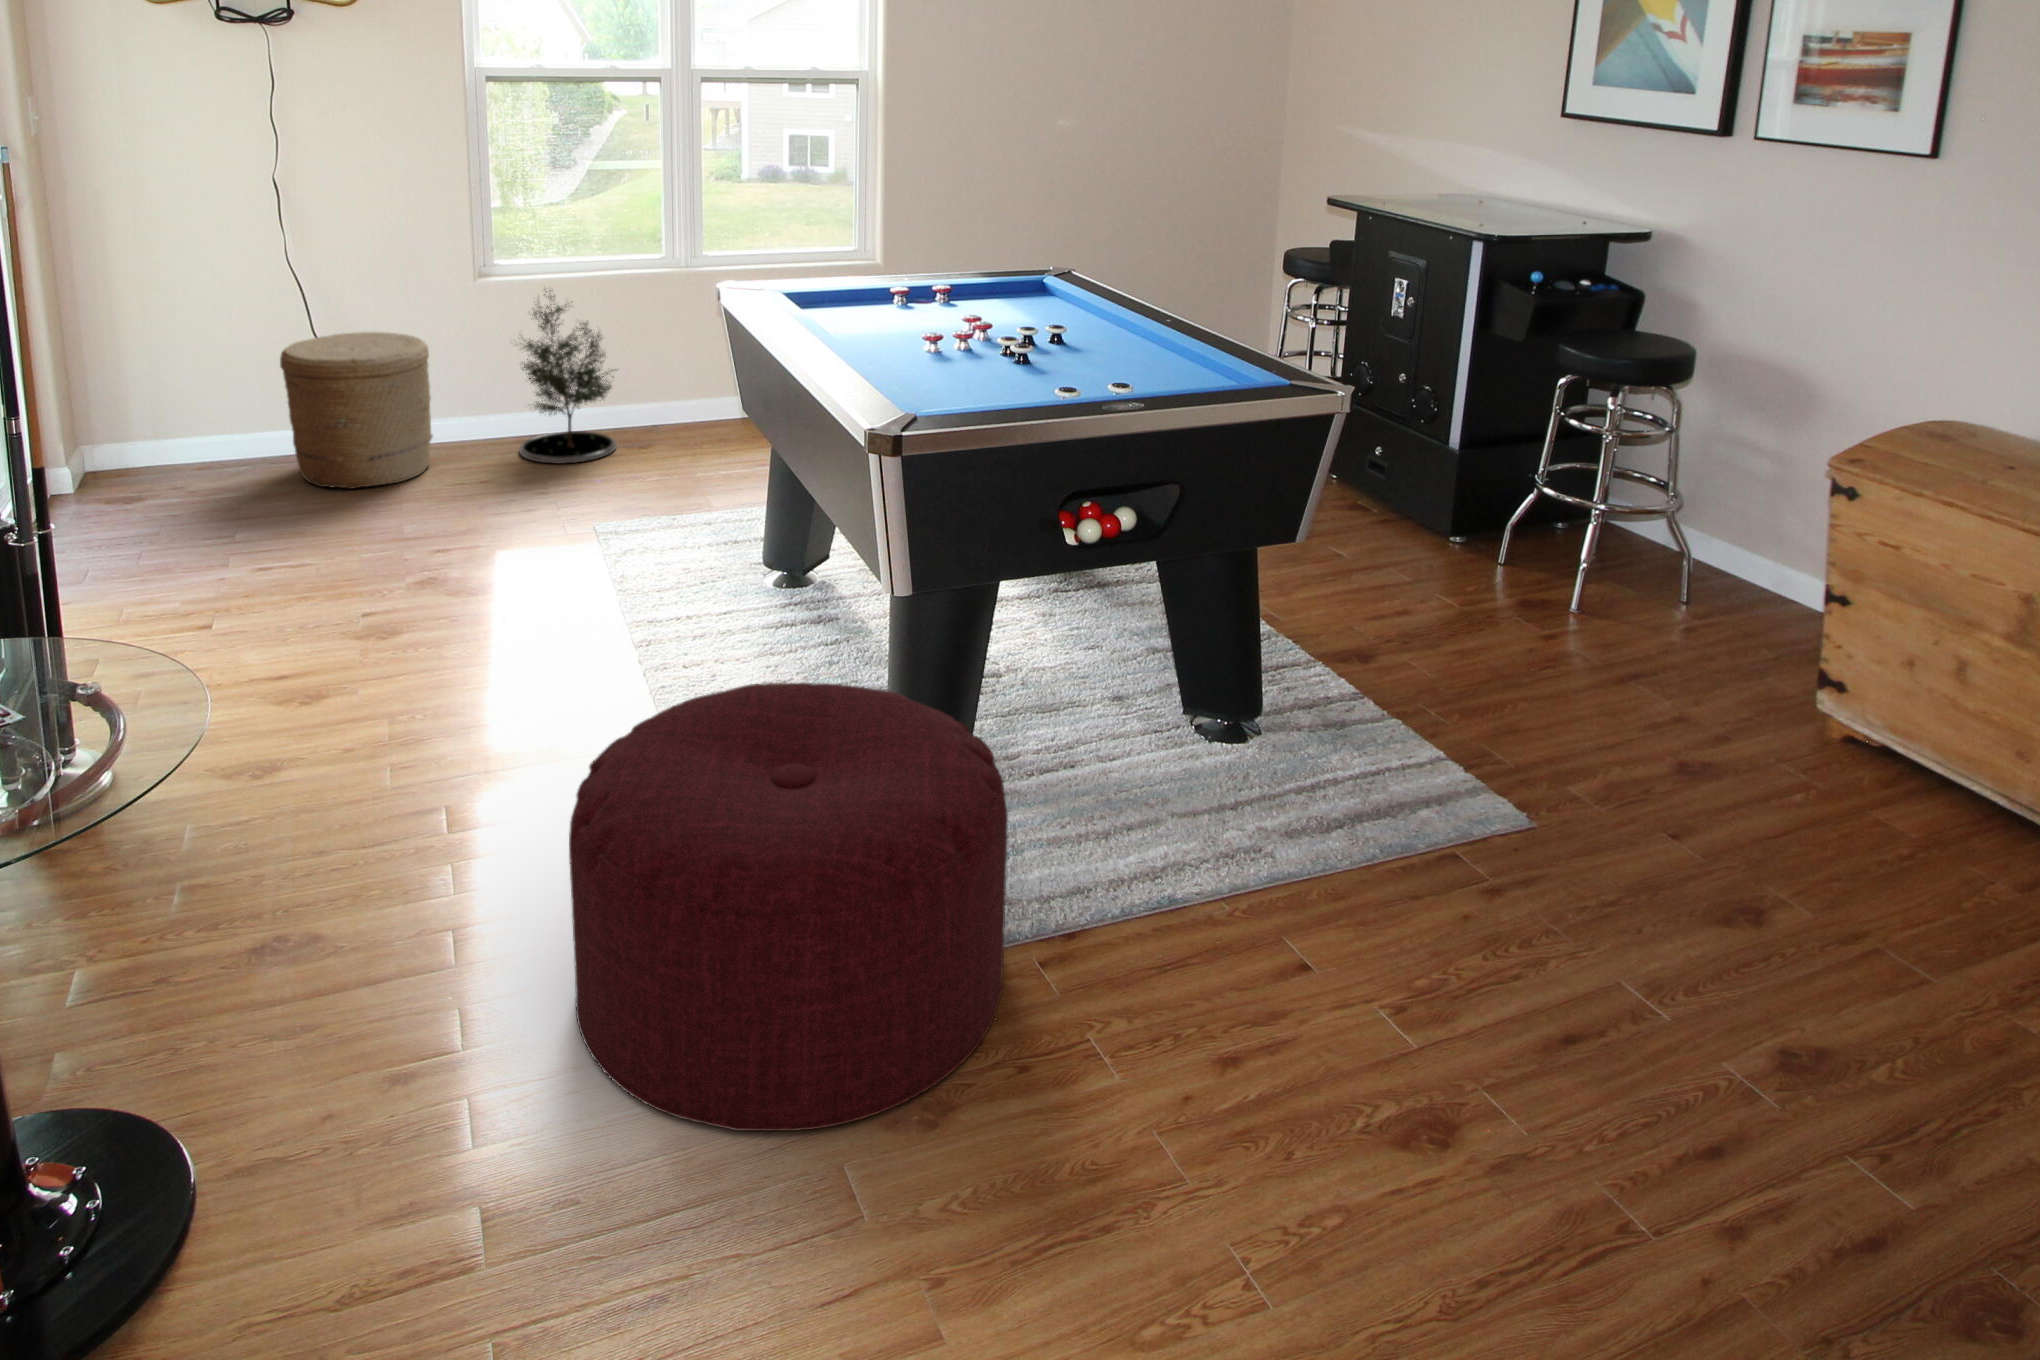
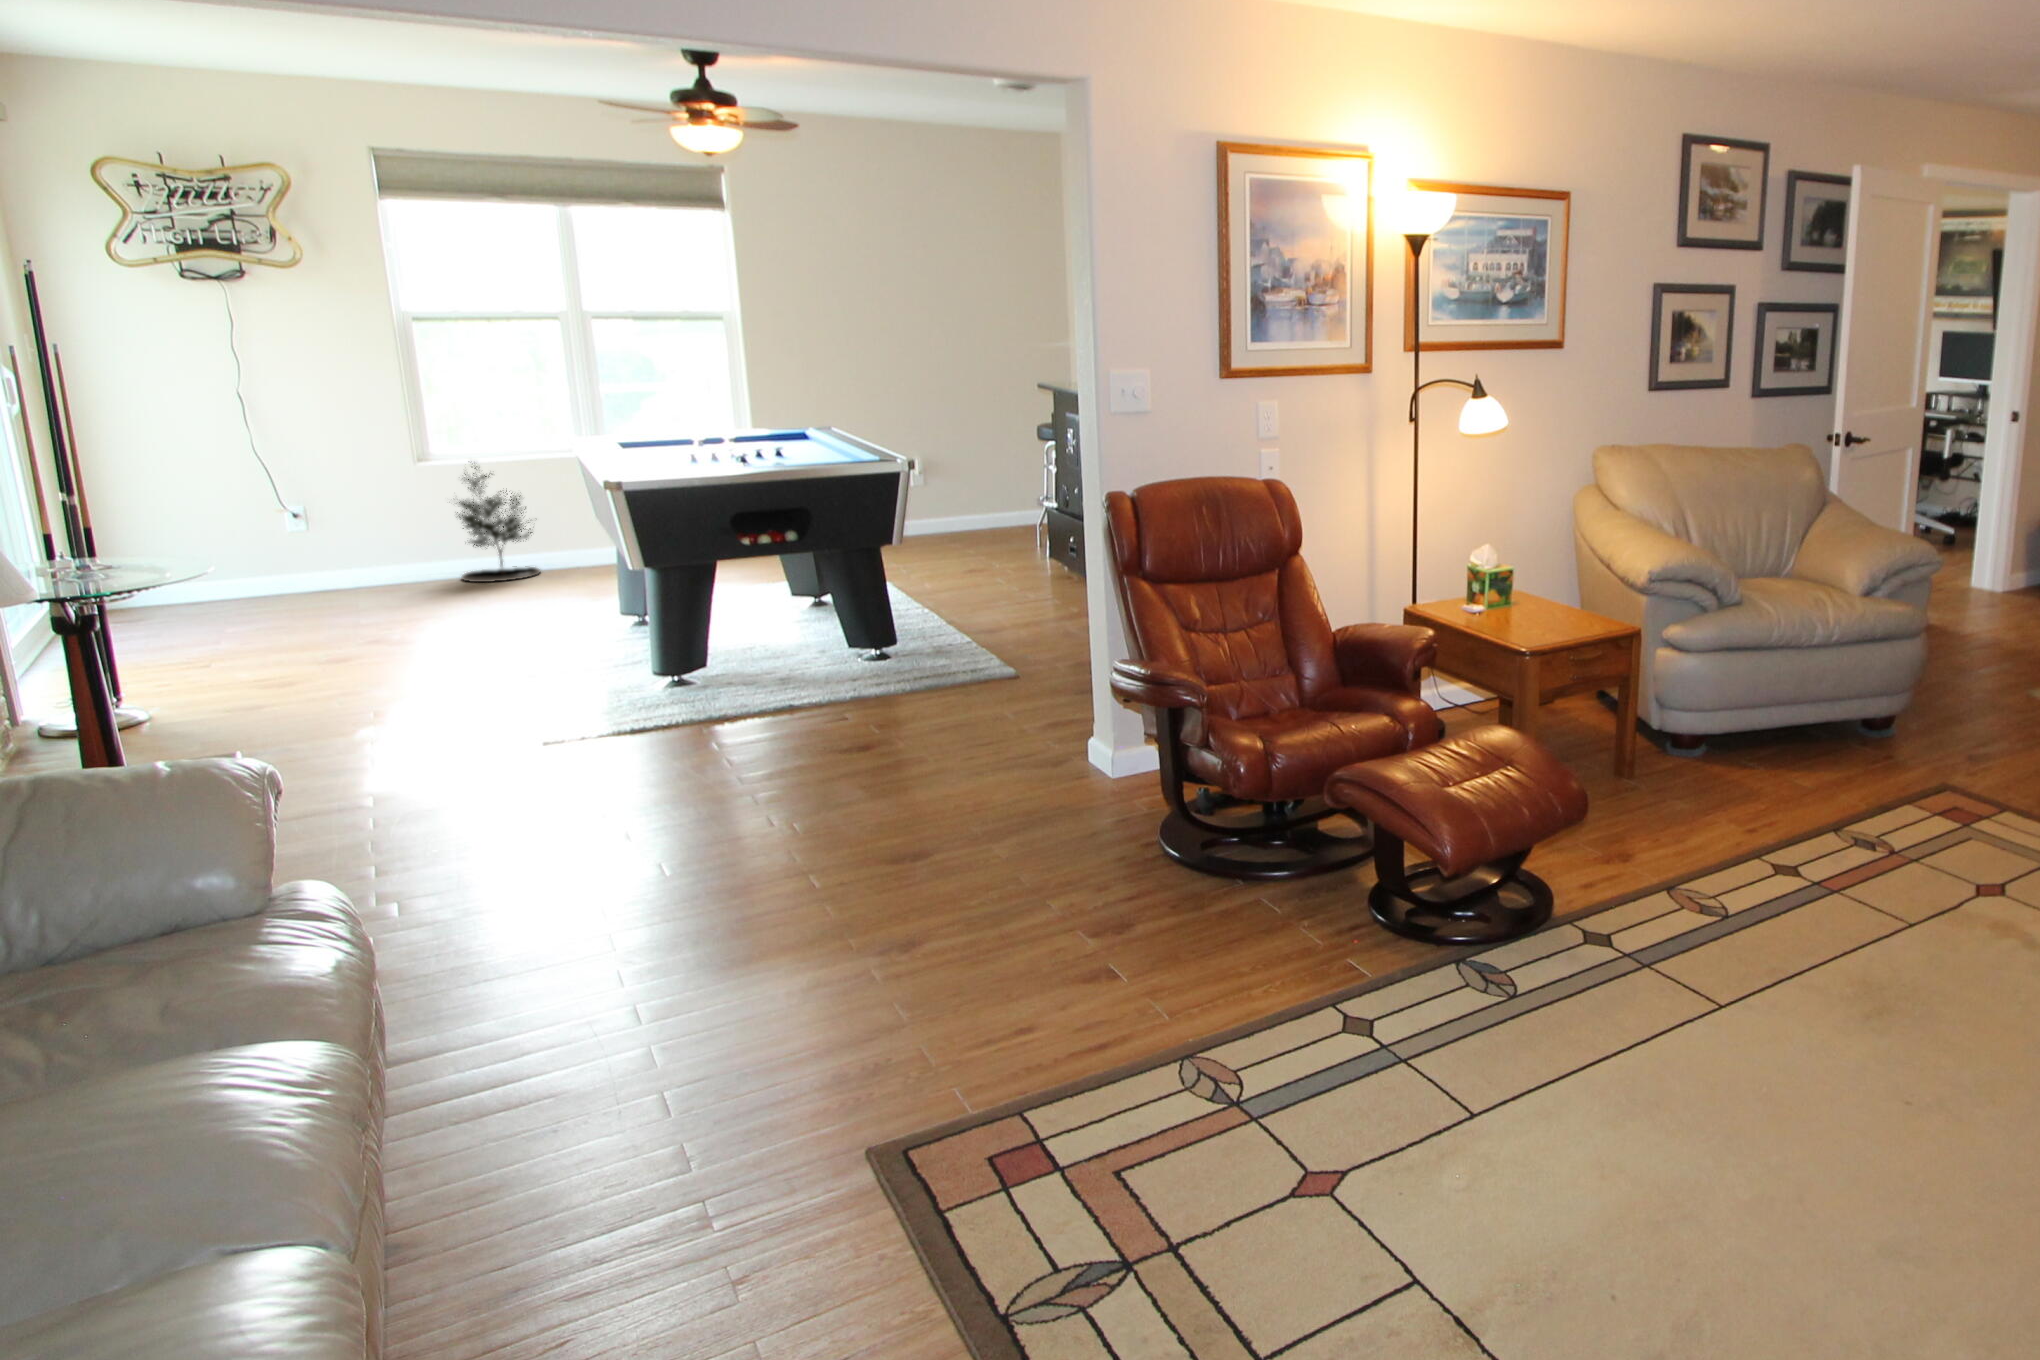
woven basket: present [280,332,433,489] -> none [255,498,388,601]
ottoman: present [569,683,1008,1131] -> none [447,585,701,739]

